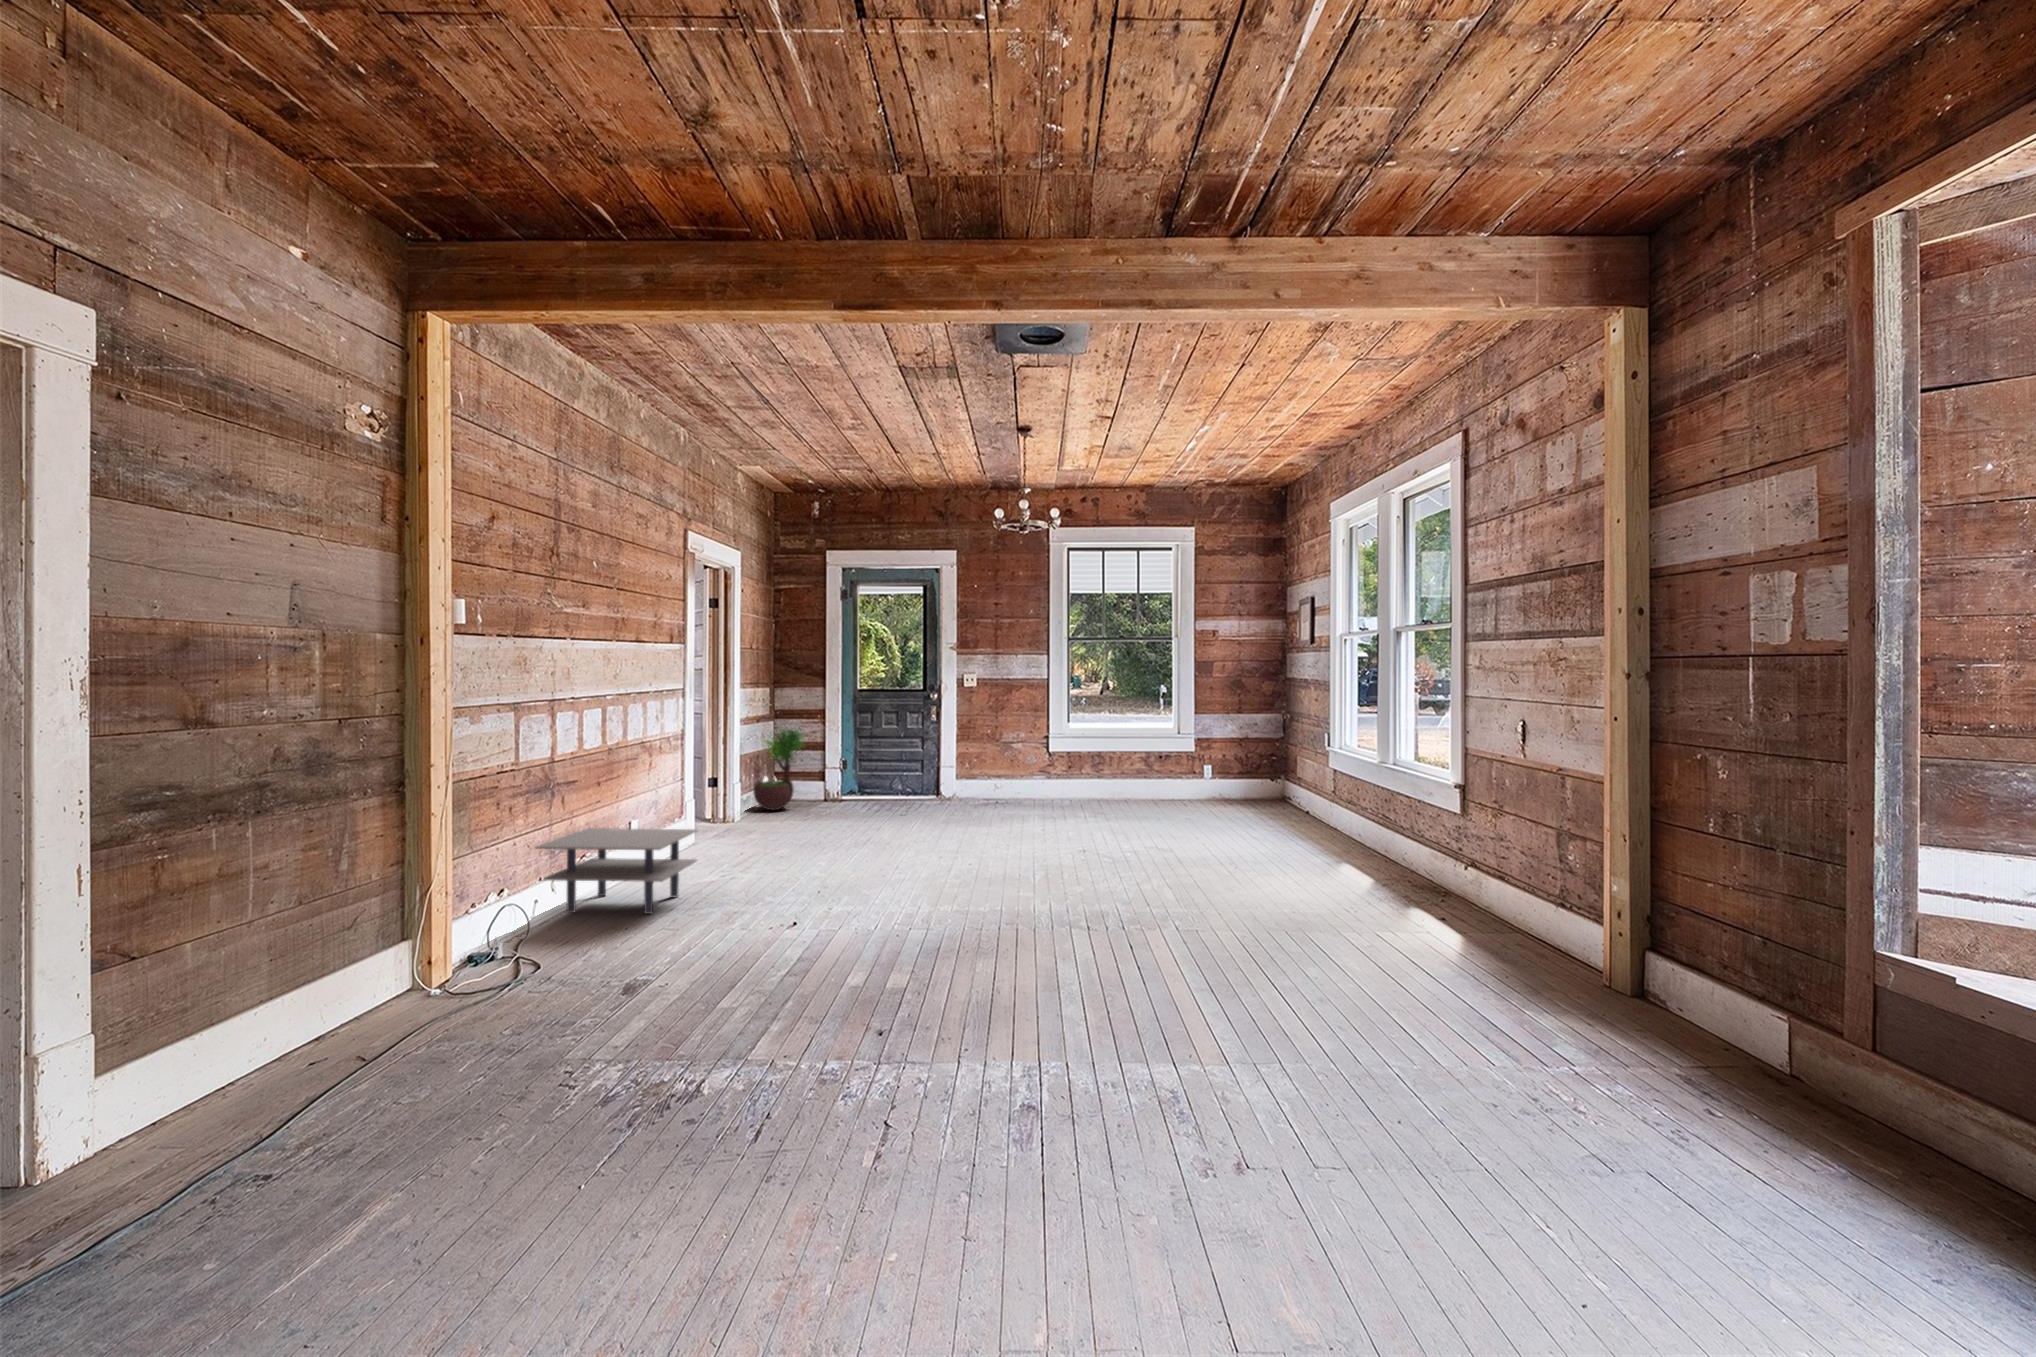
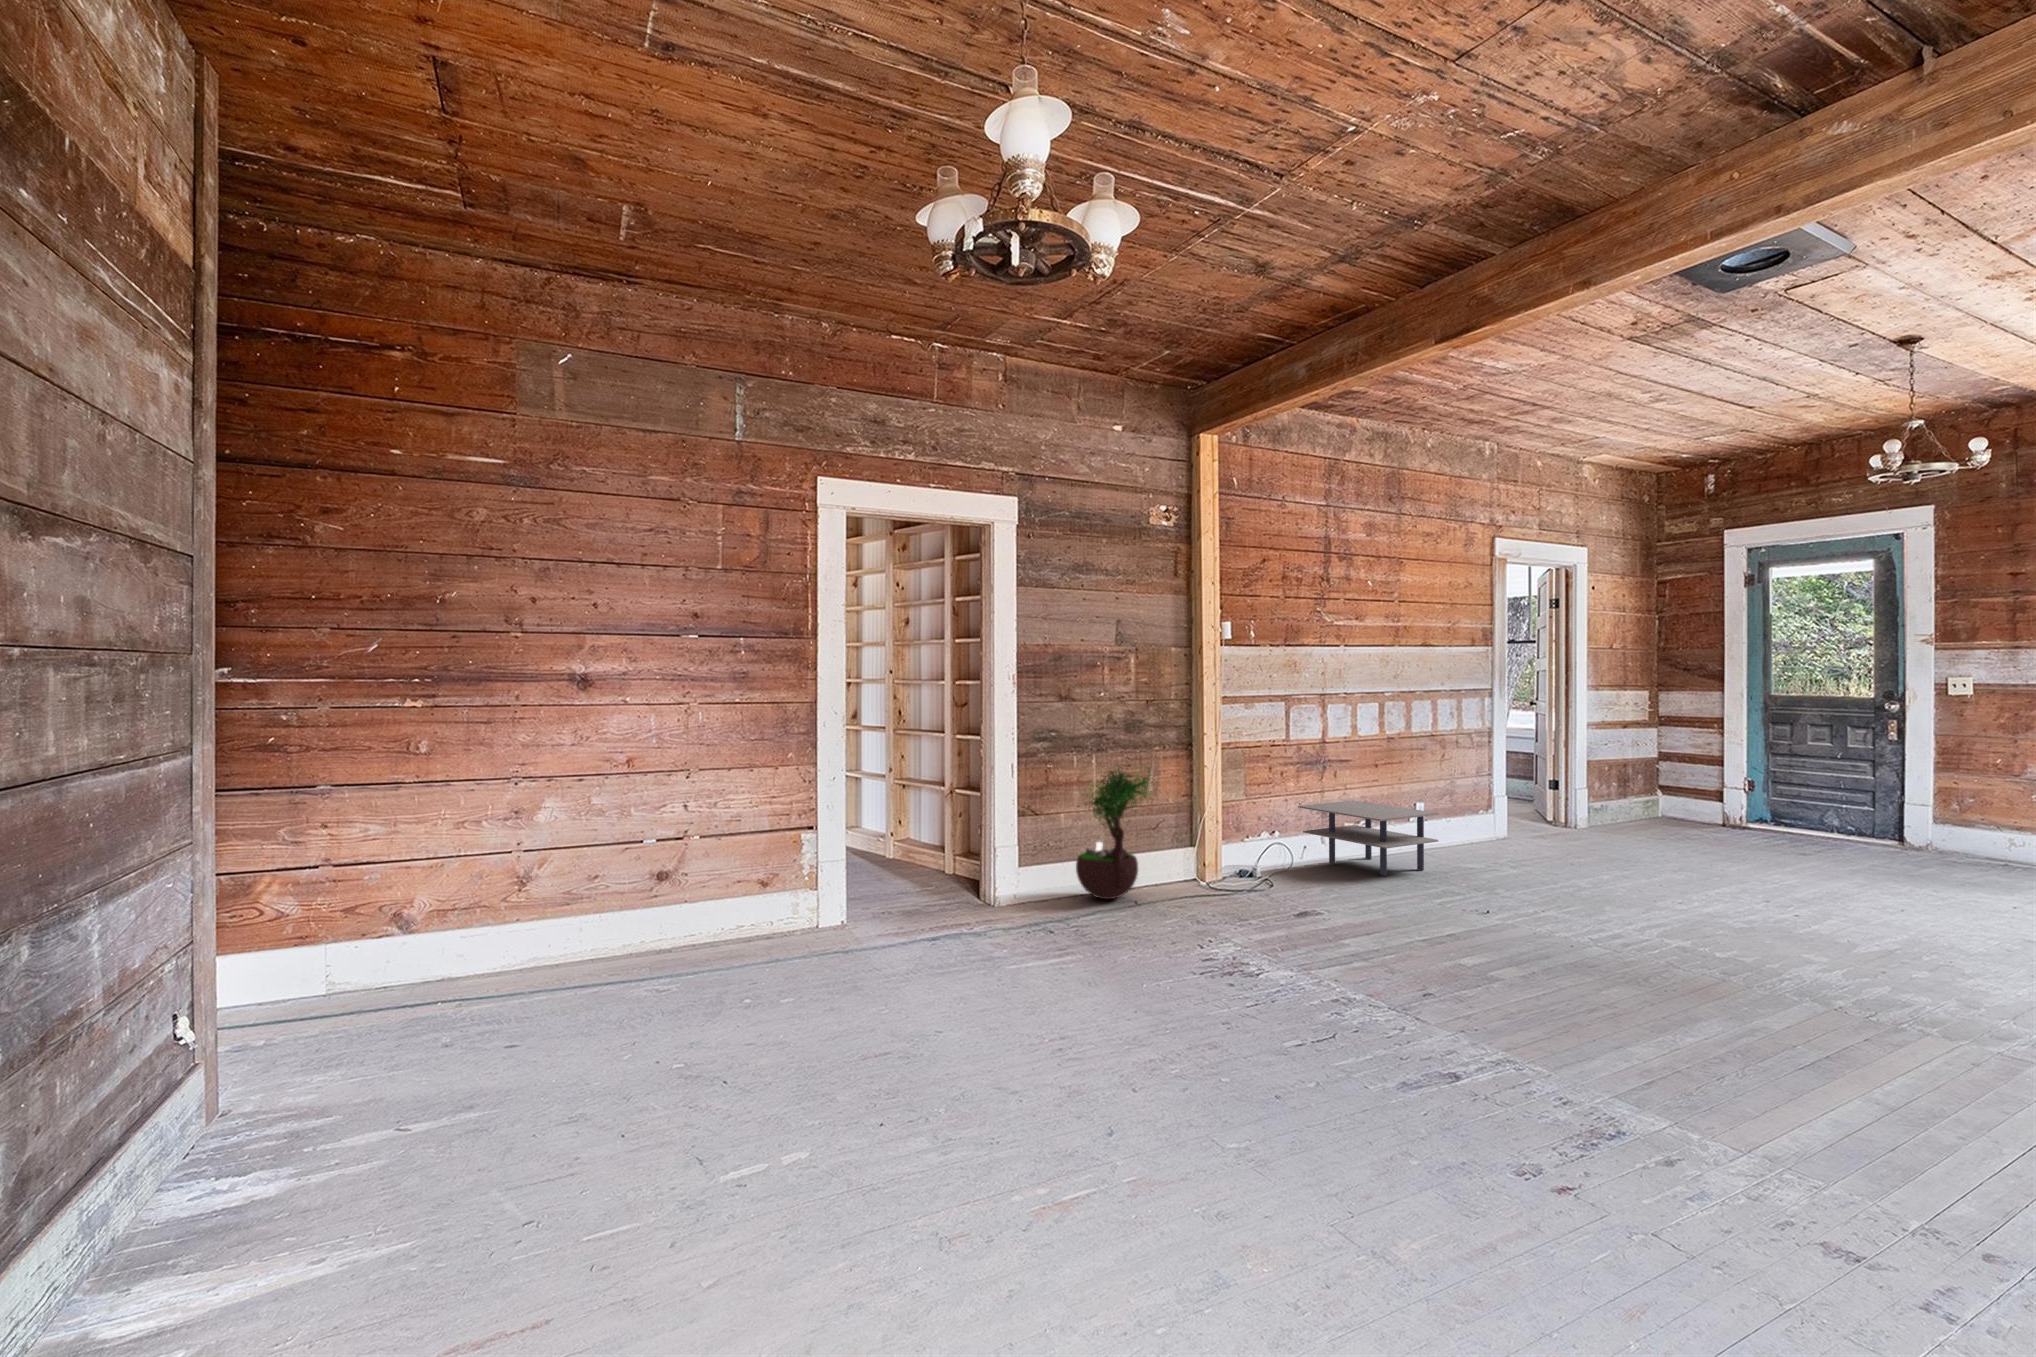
potted tree: present [753,725,803,810] -> present [1076,765,1157,899]

